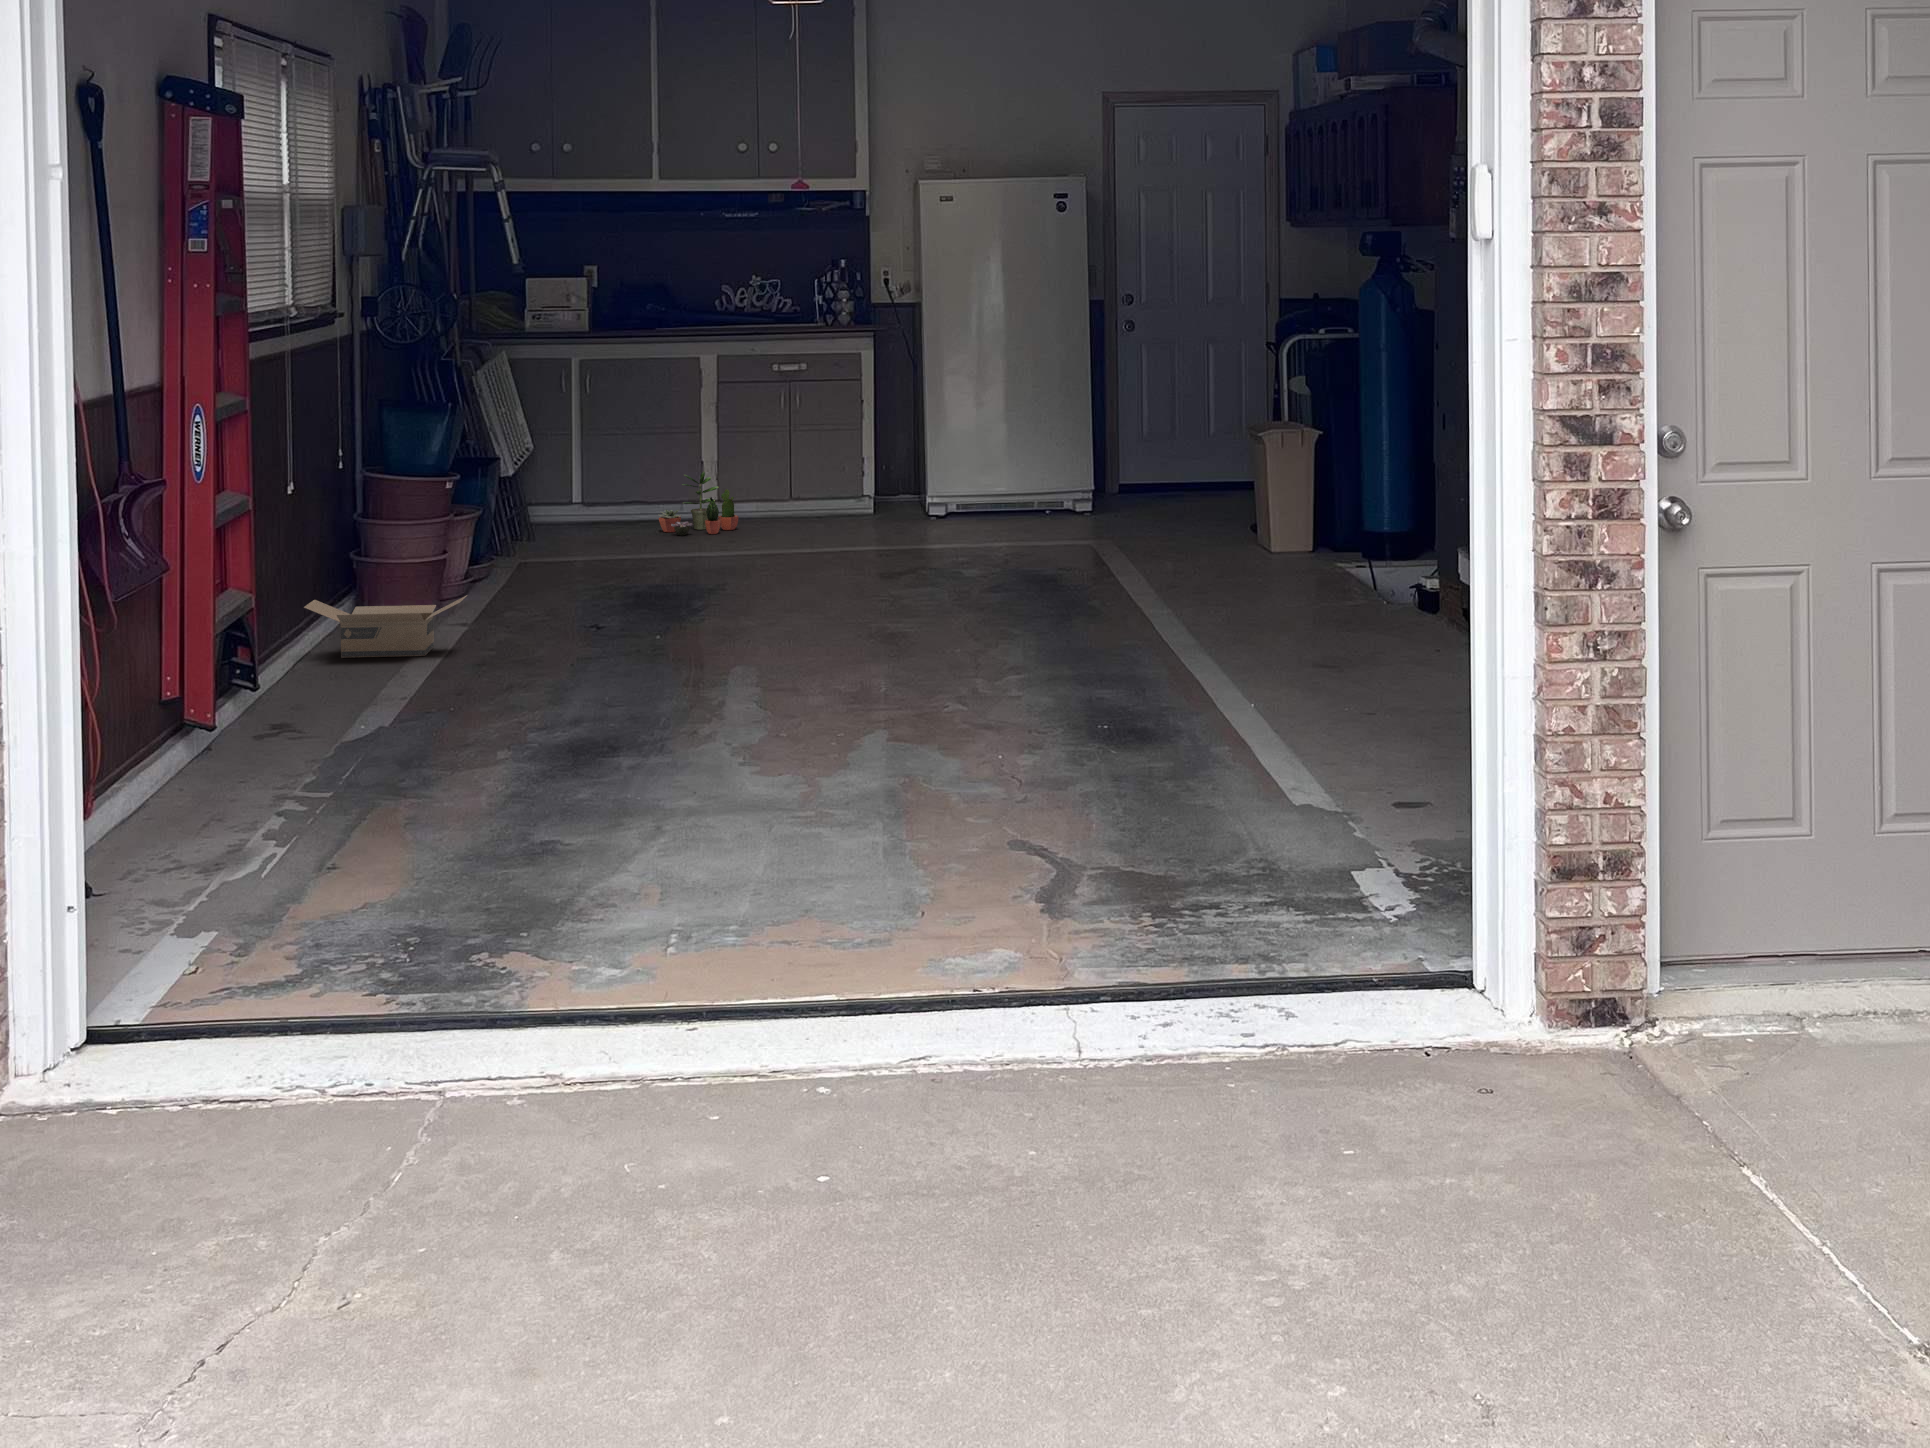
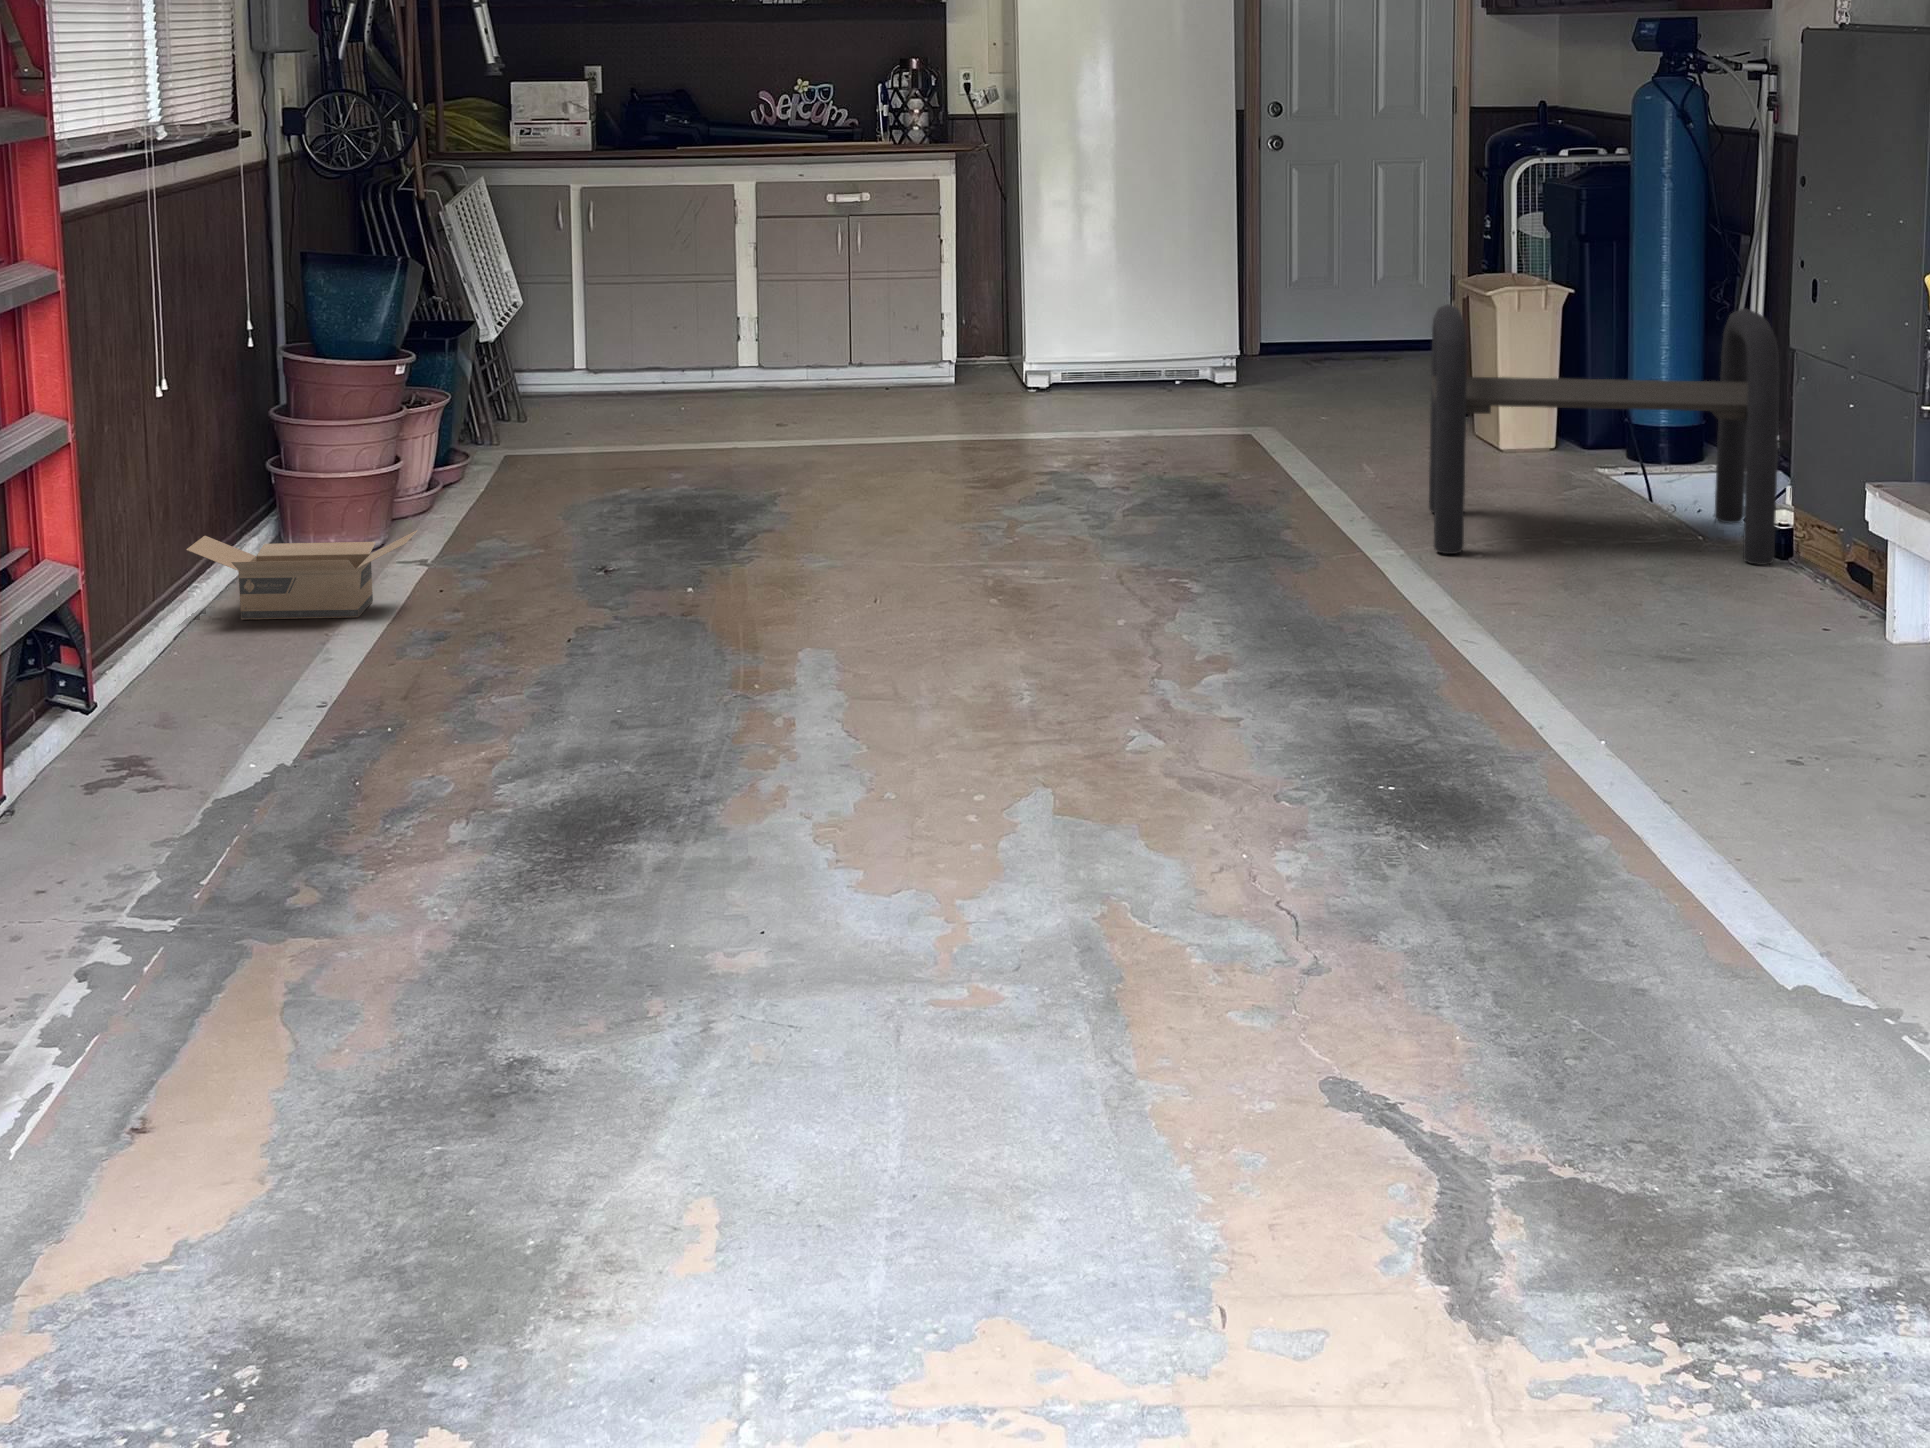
bench: none [1197,437,1434,619] -> present [1429,304,1780,565]
potted plant: present [659,471,738,535] -> none [682,331,786,415]

